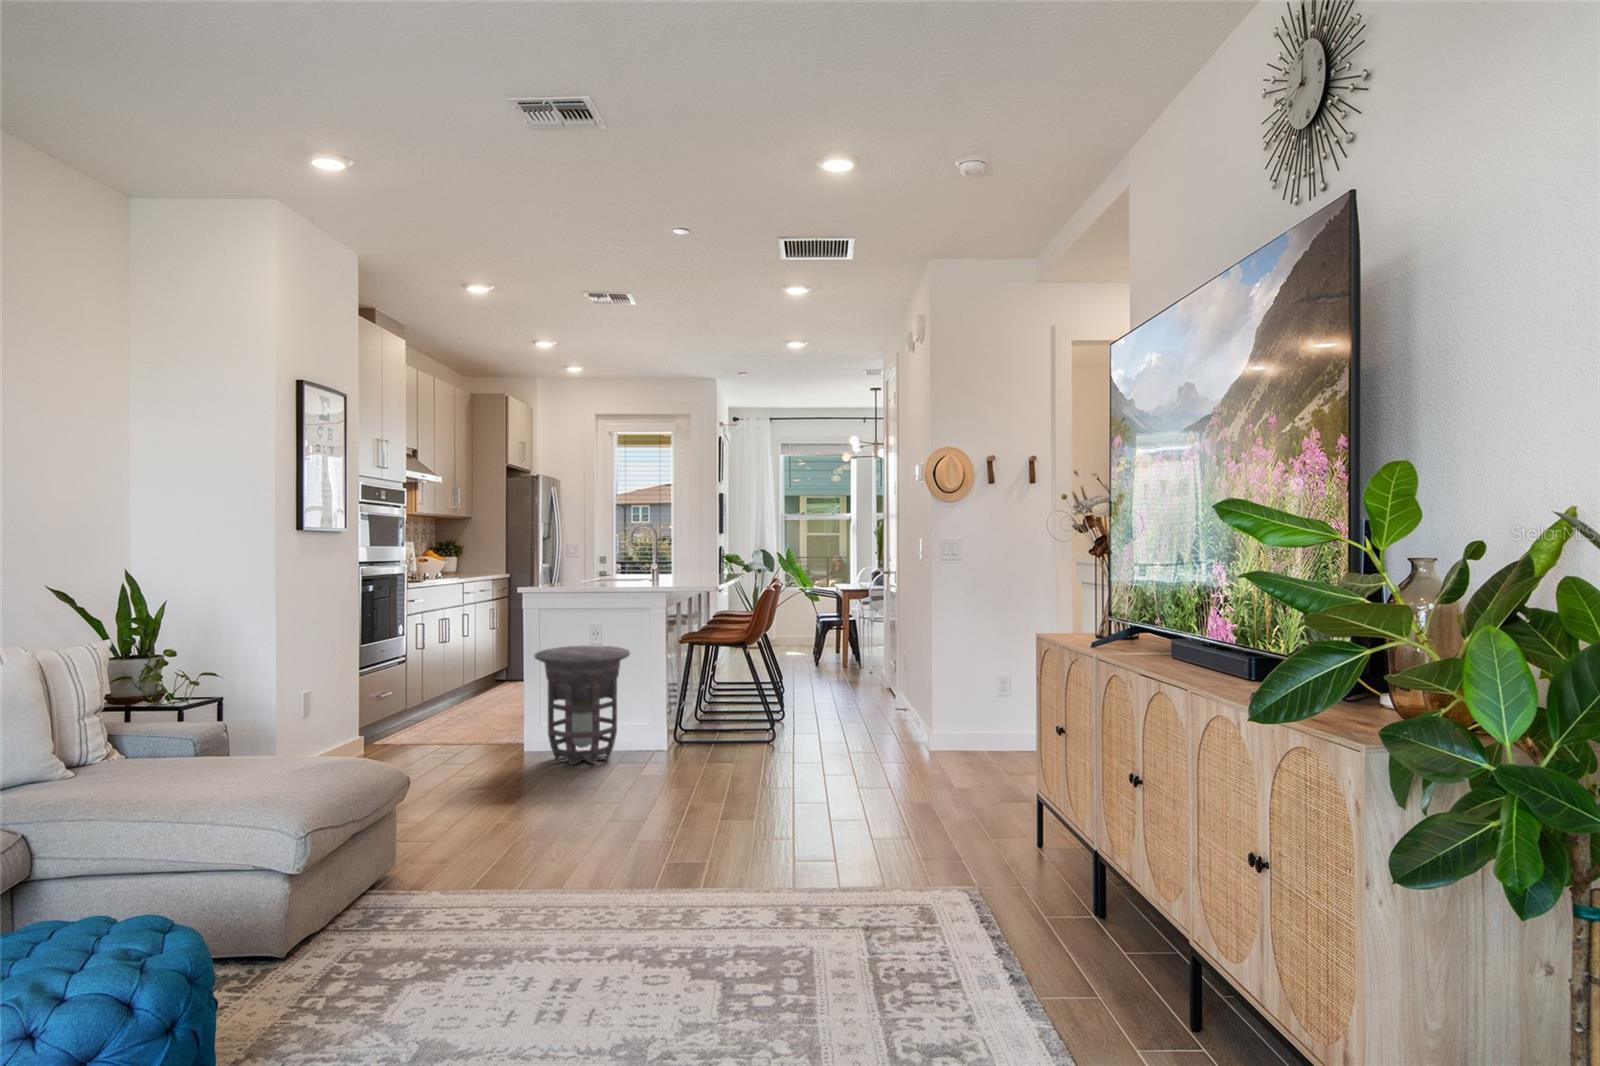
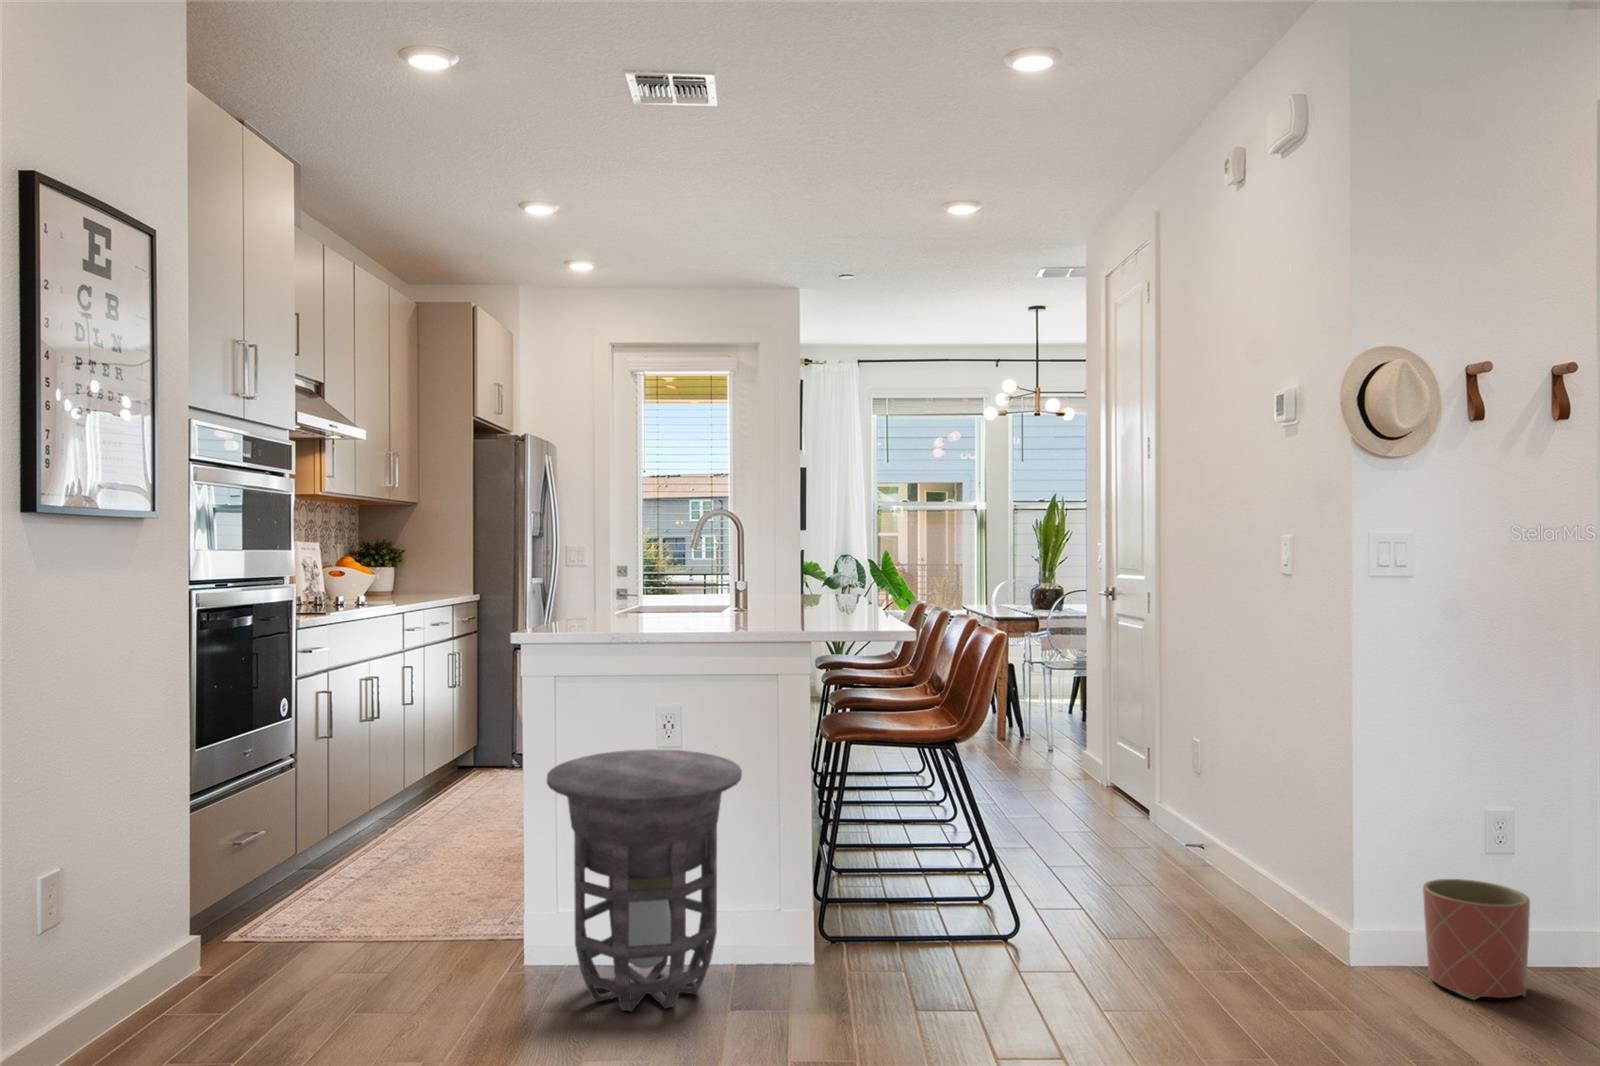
planter: none [961,708,1005,760] -> present [1423,879,1530,1000]

